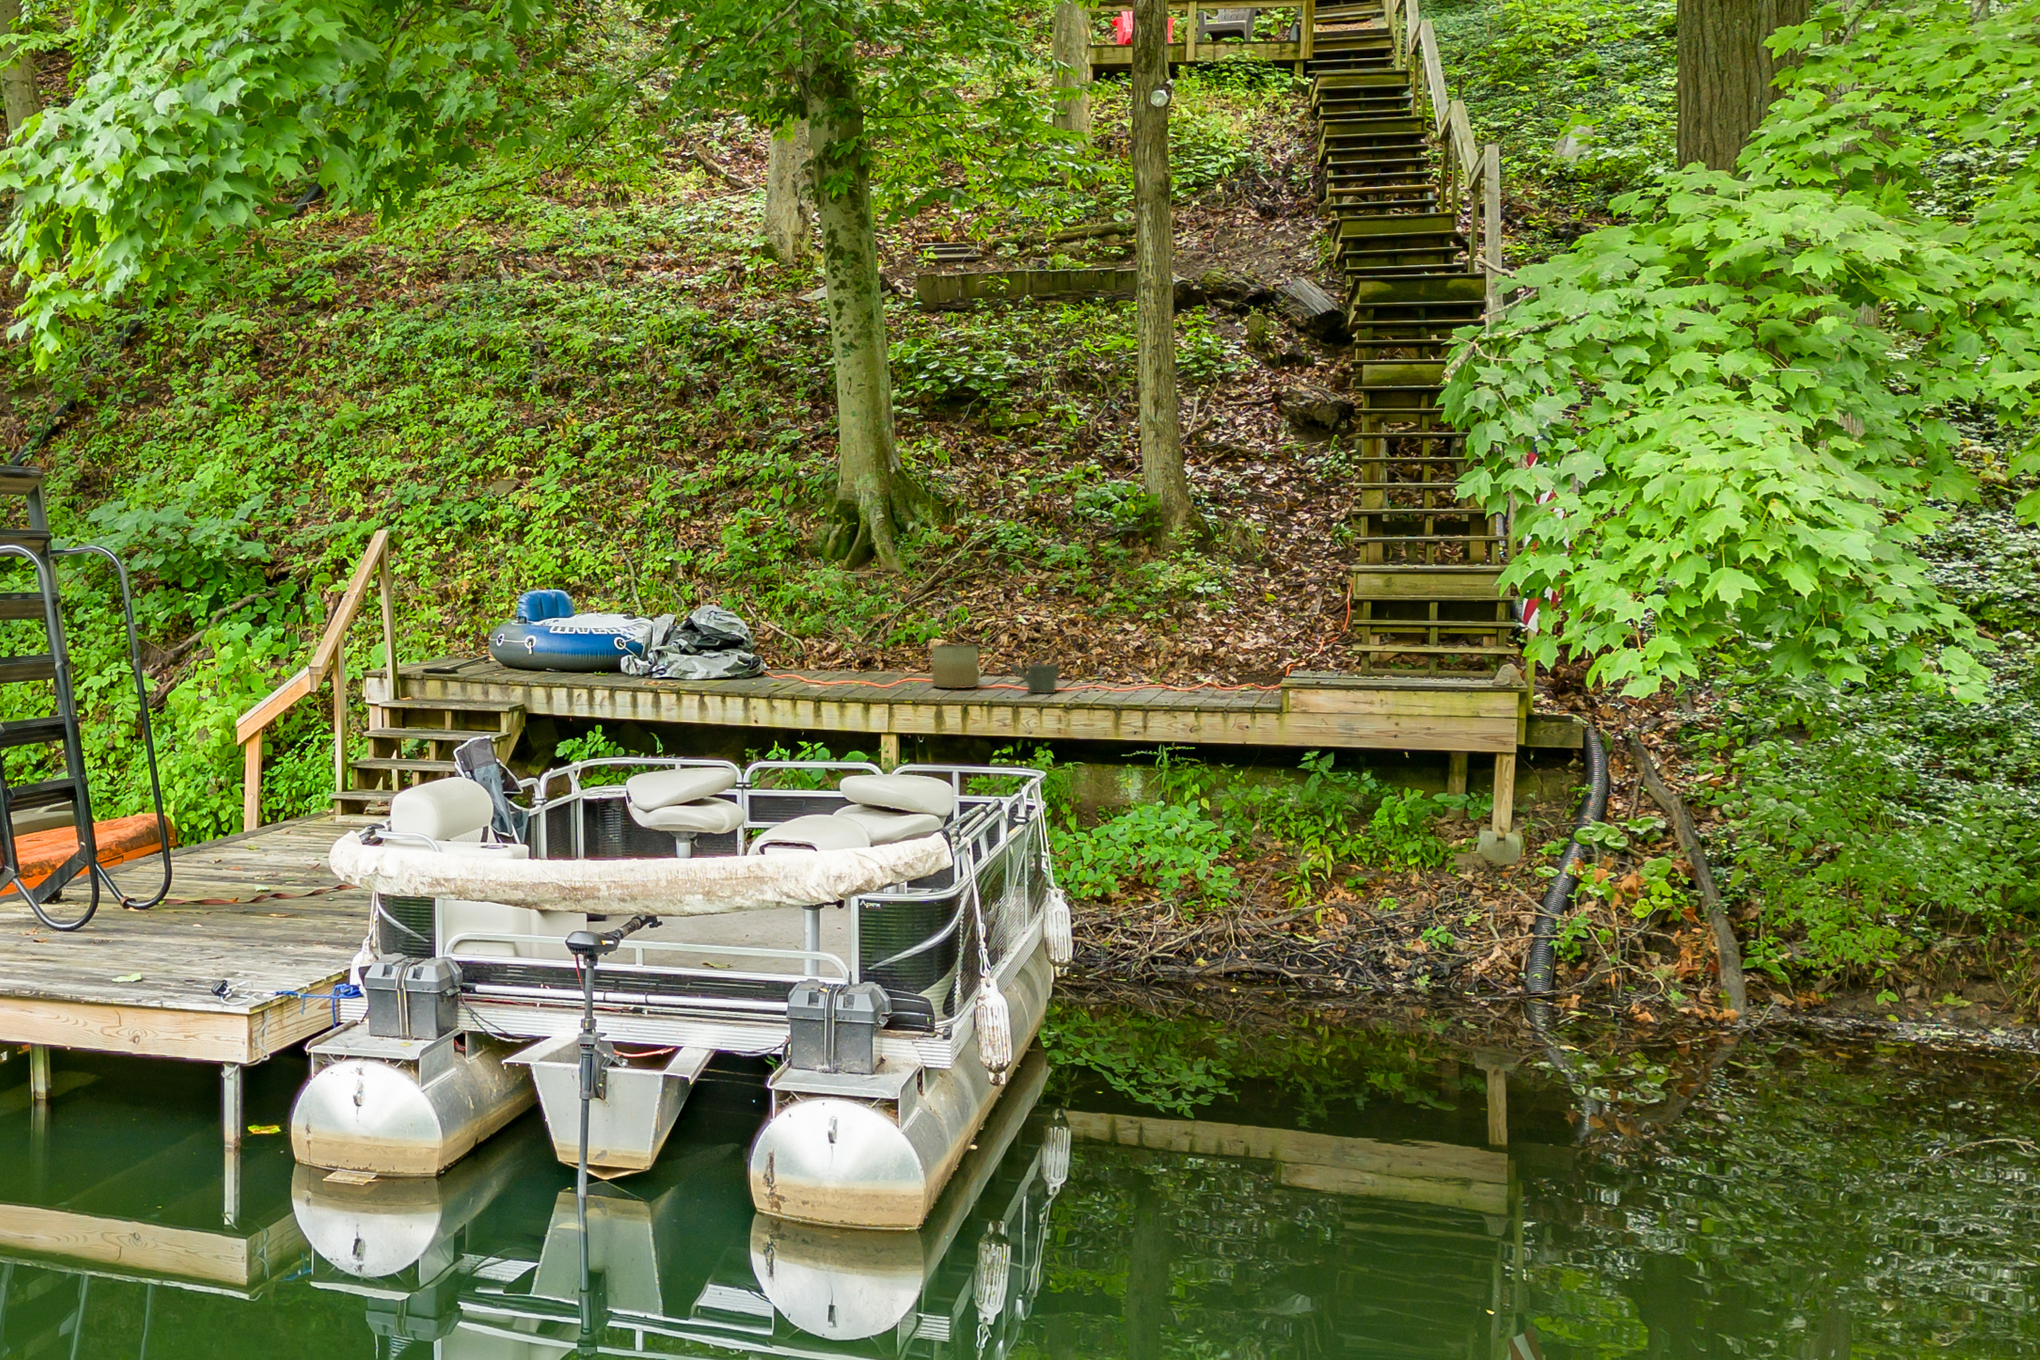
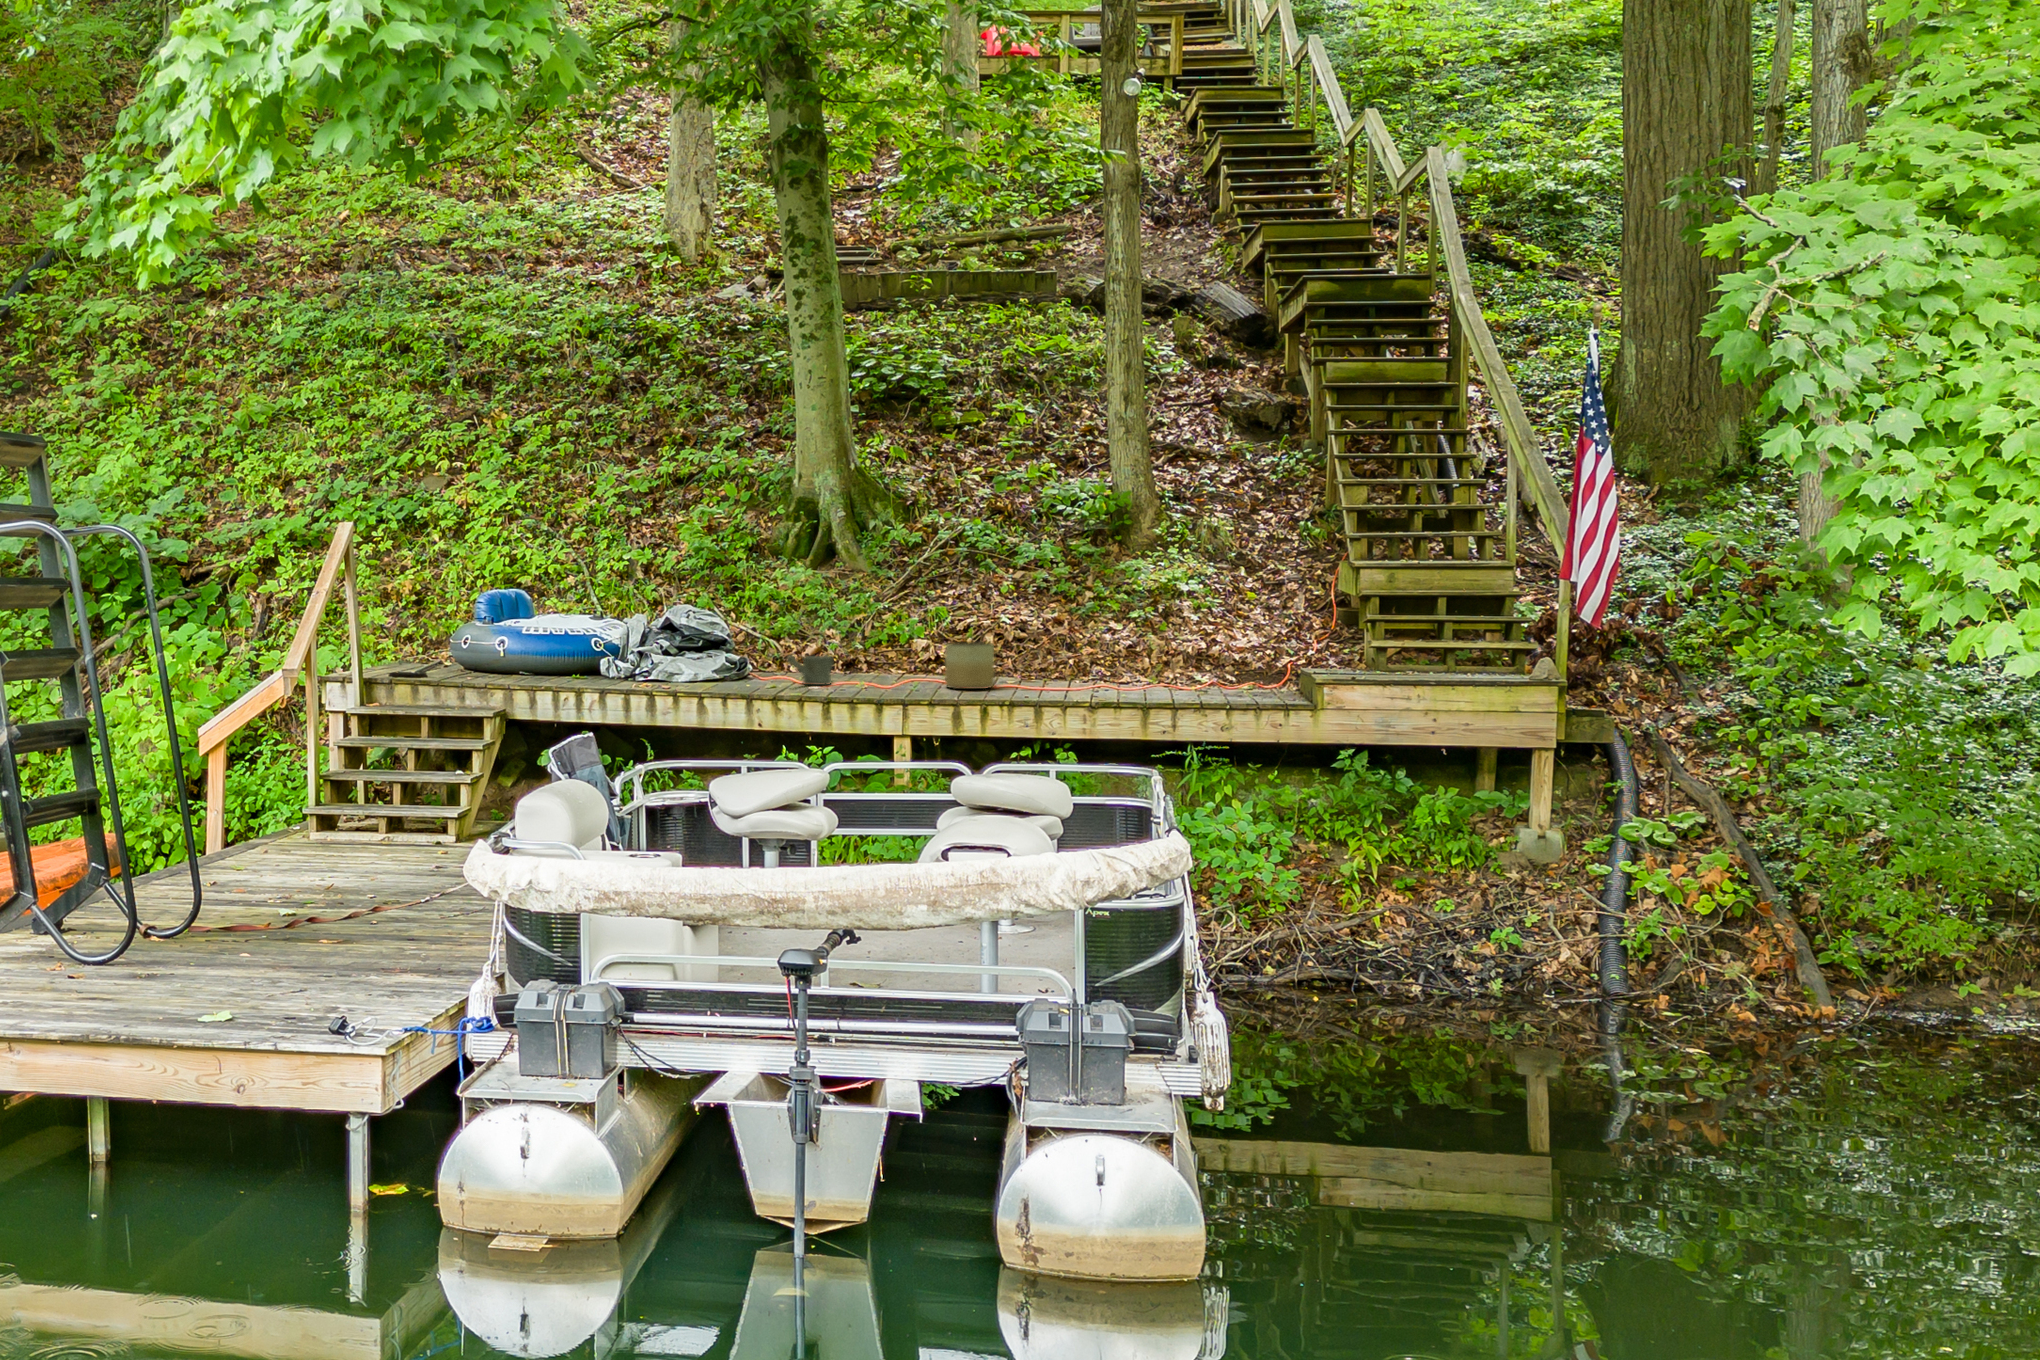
watering can: present [1011,664,1059,693] -> present [787,655,834,685]

